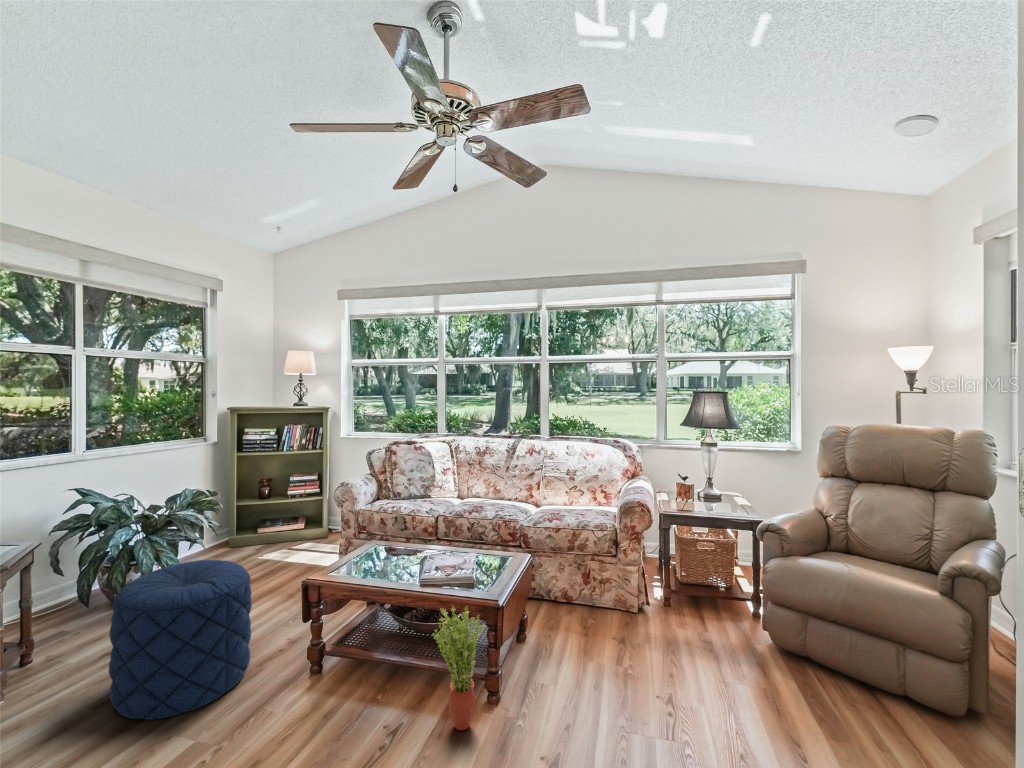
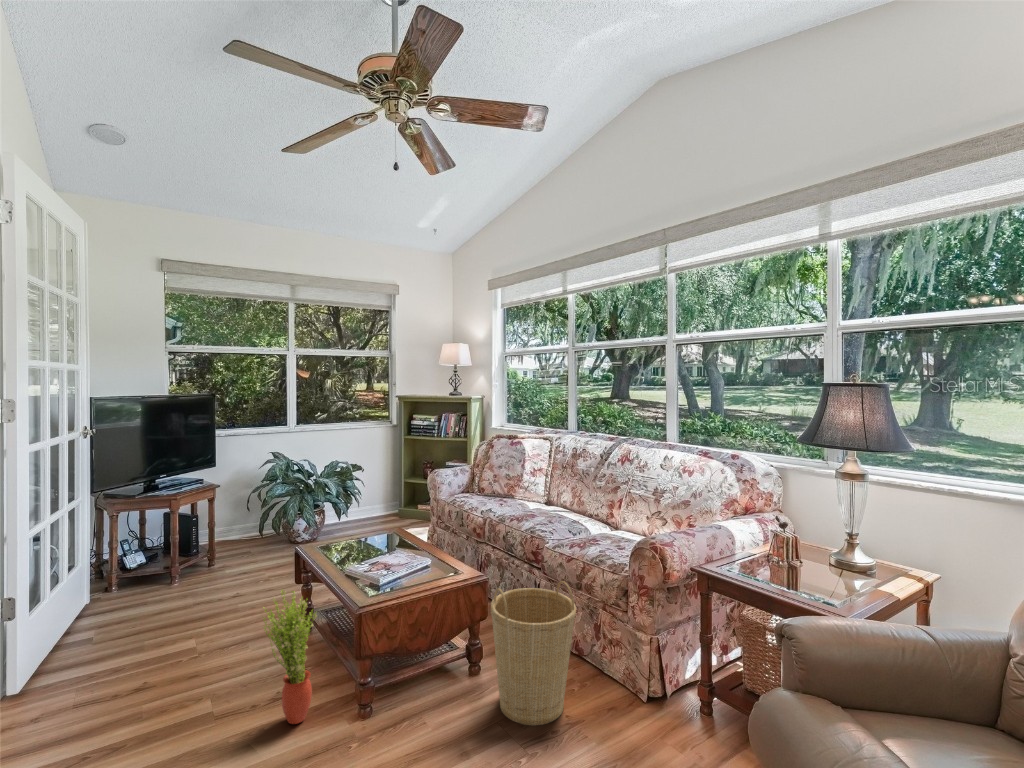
basket: none [555,543,620,652] -> present [491,581,576,725]
pouf: present [109,560,252,720] -> none [175,509,280,621]

